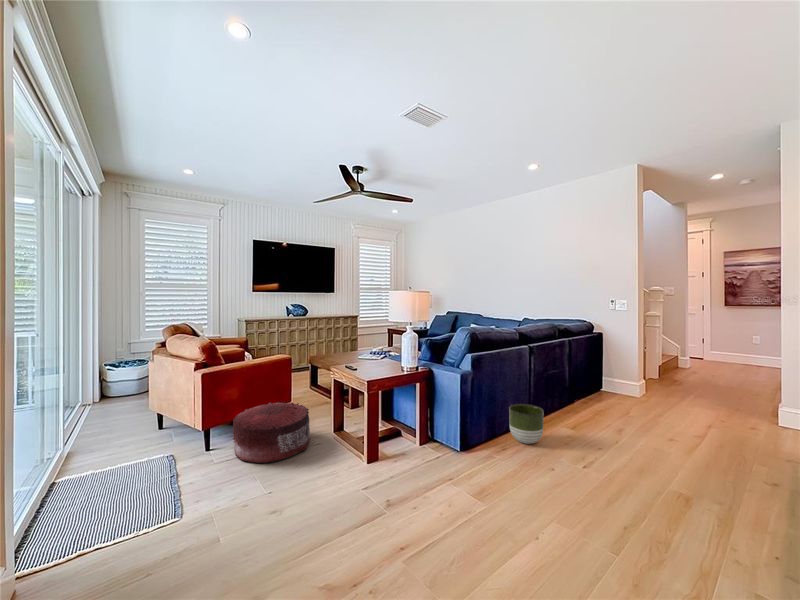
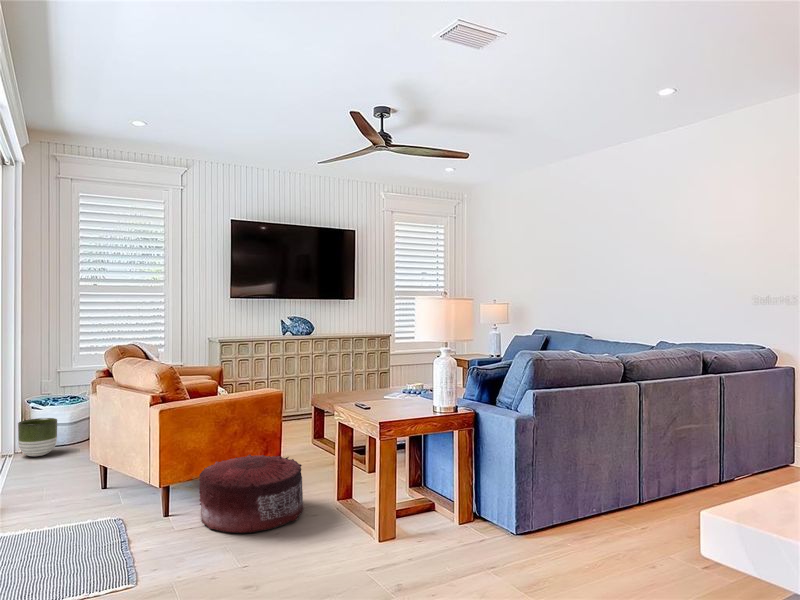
planter: present [509,404,544,444] -> present [18,418,57,456]

